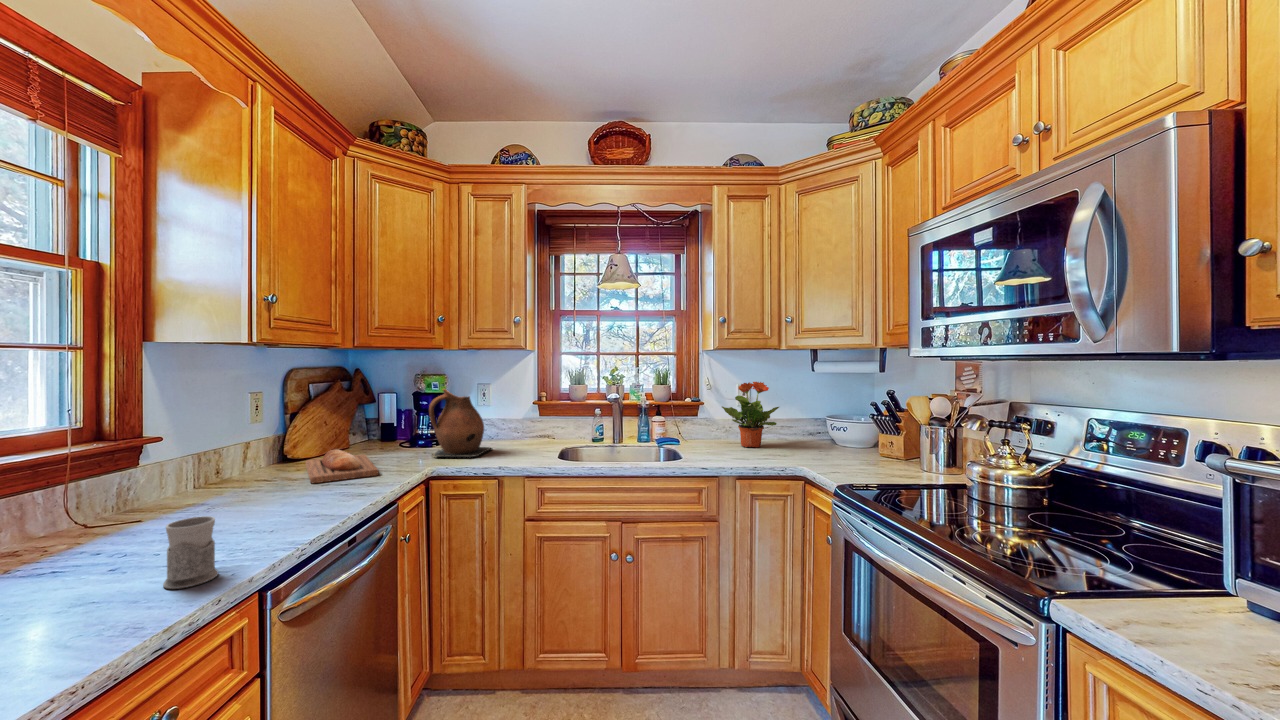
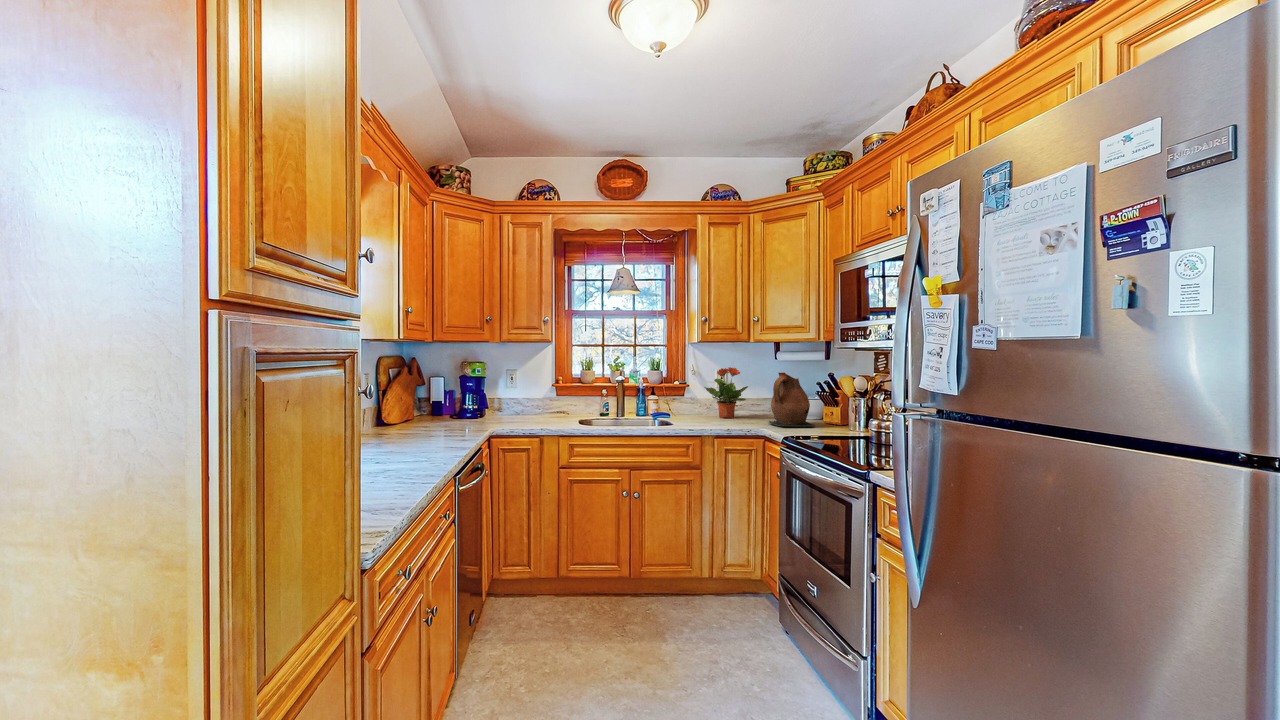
ceramic pitcher: present [429,389,492,458] -> present [769,372,816,427]
bread loaf: present [306,449,378,483] -> none [391,418,453,439]
mug: present [163,516,218,589] -> none [385,441,411,480]

